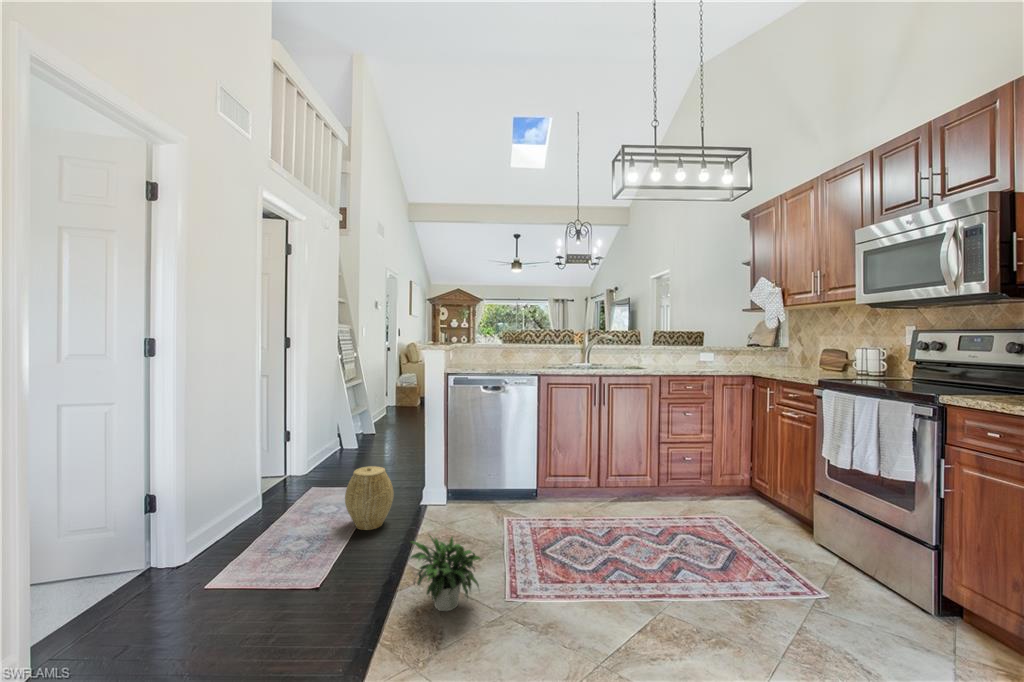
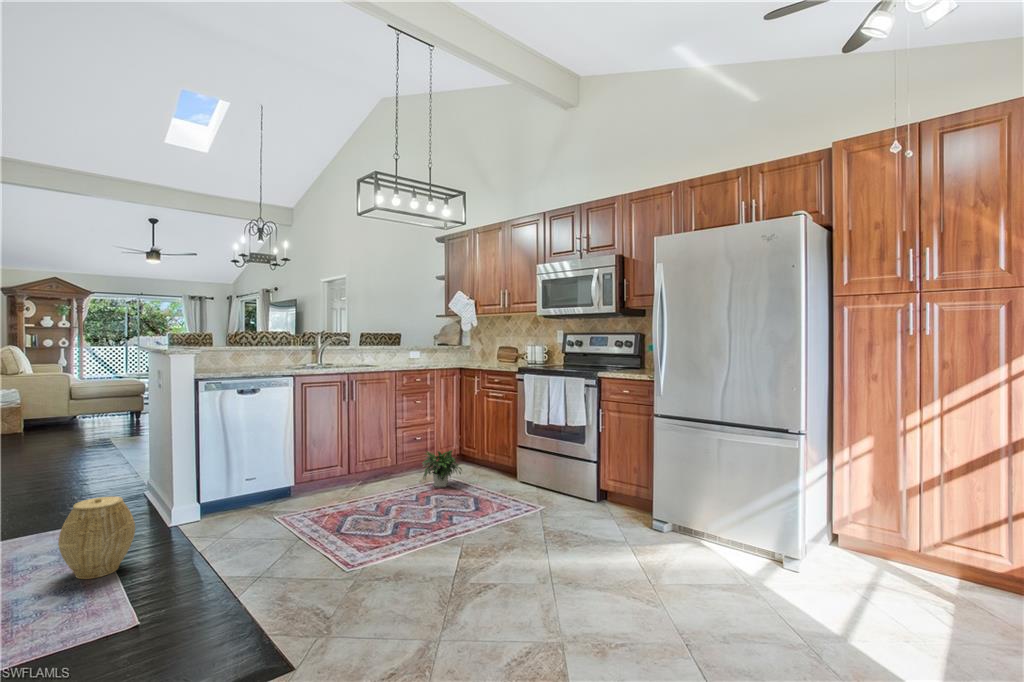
potted plant: present [411,535,481,611] -> present [419,450,462,487]

